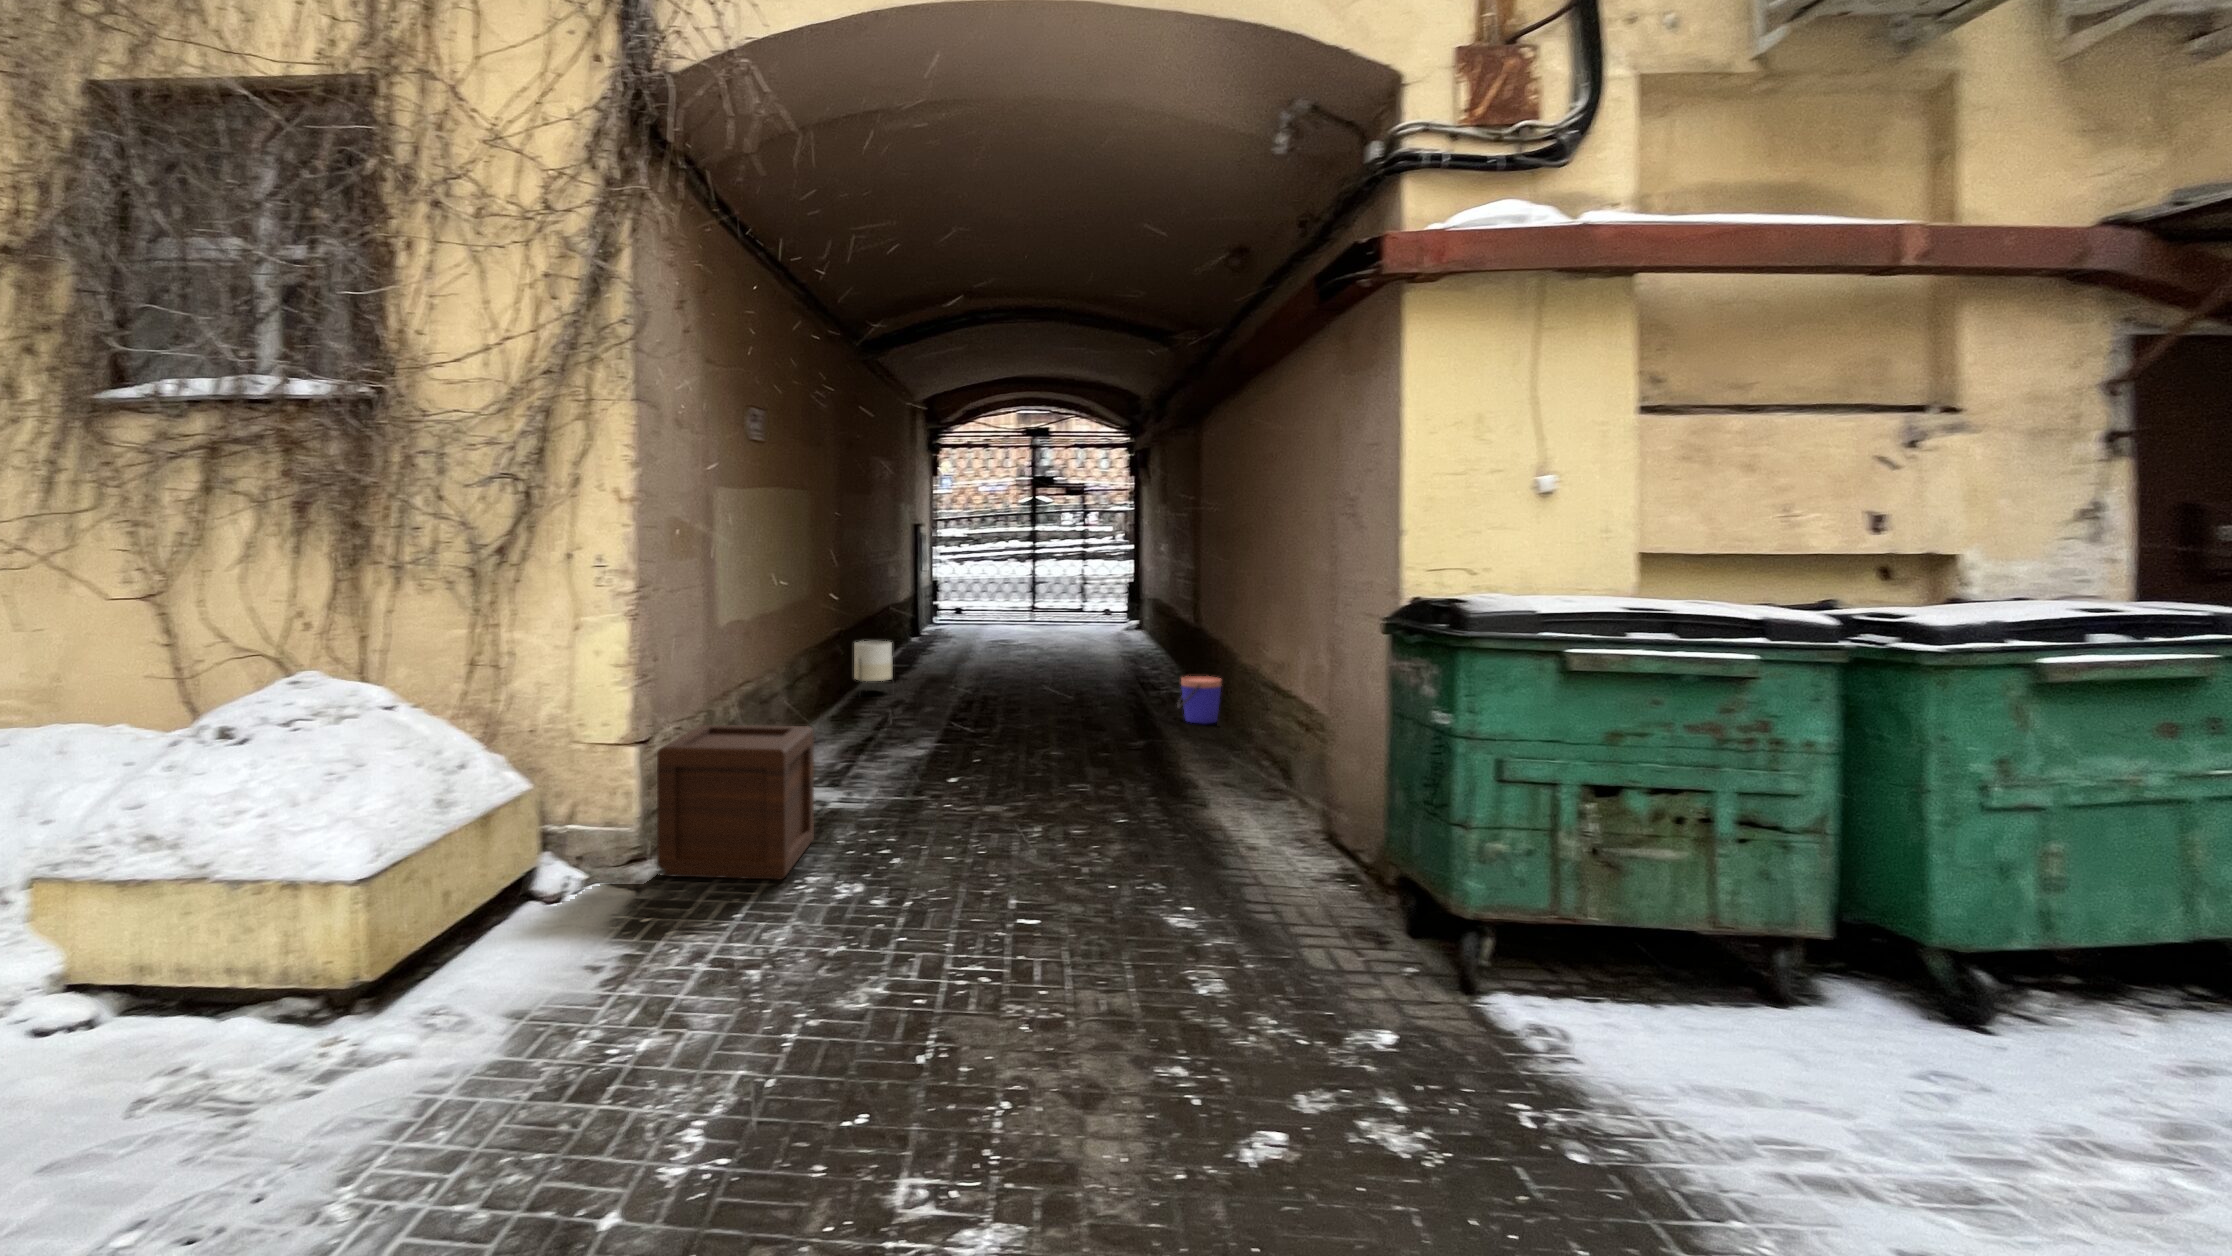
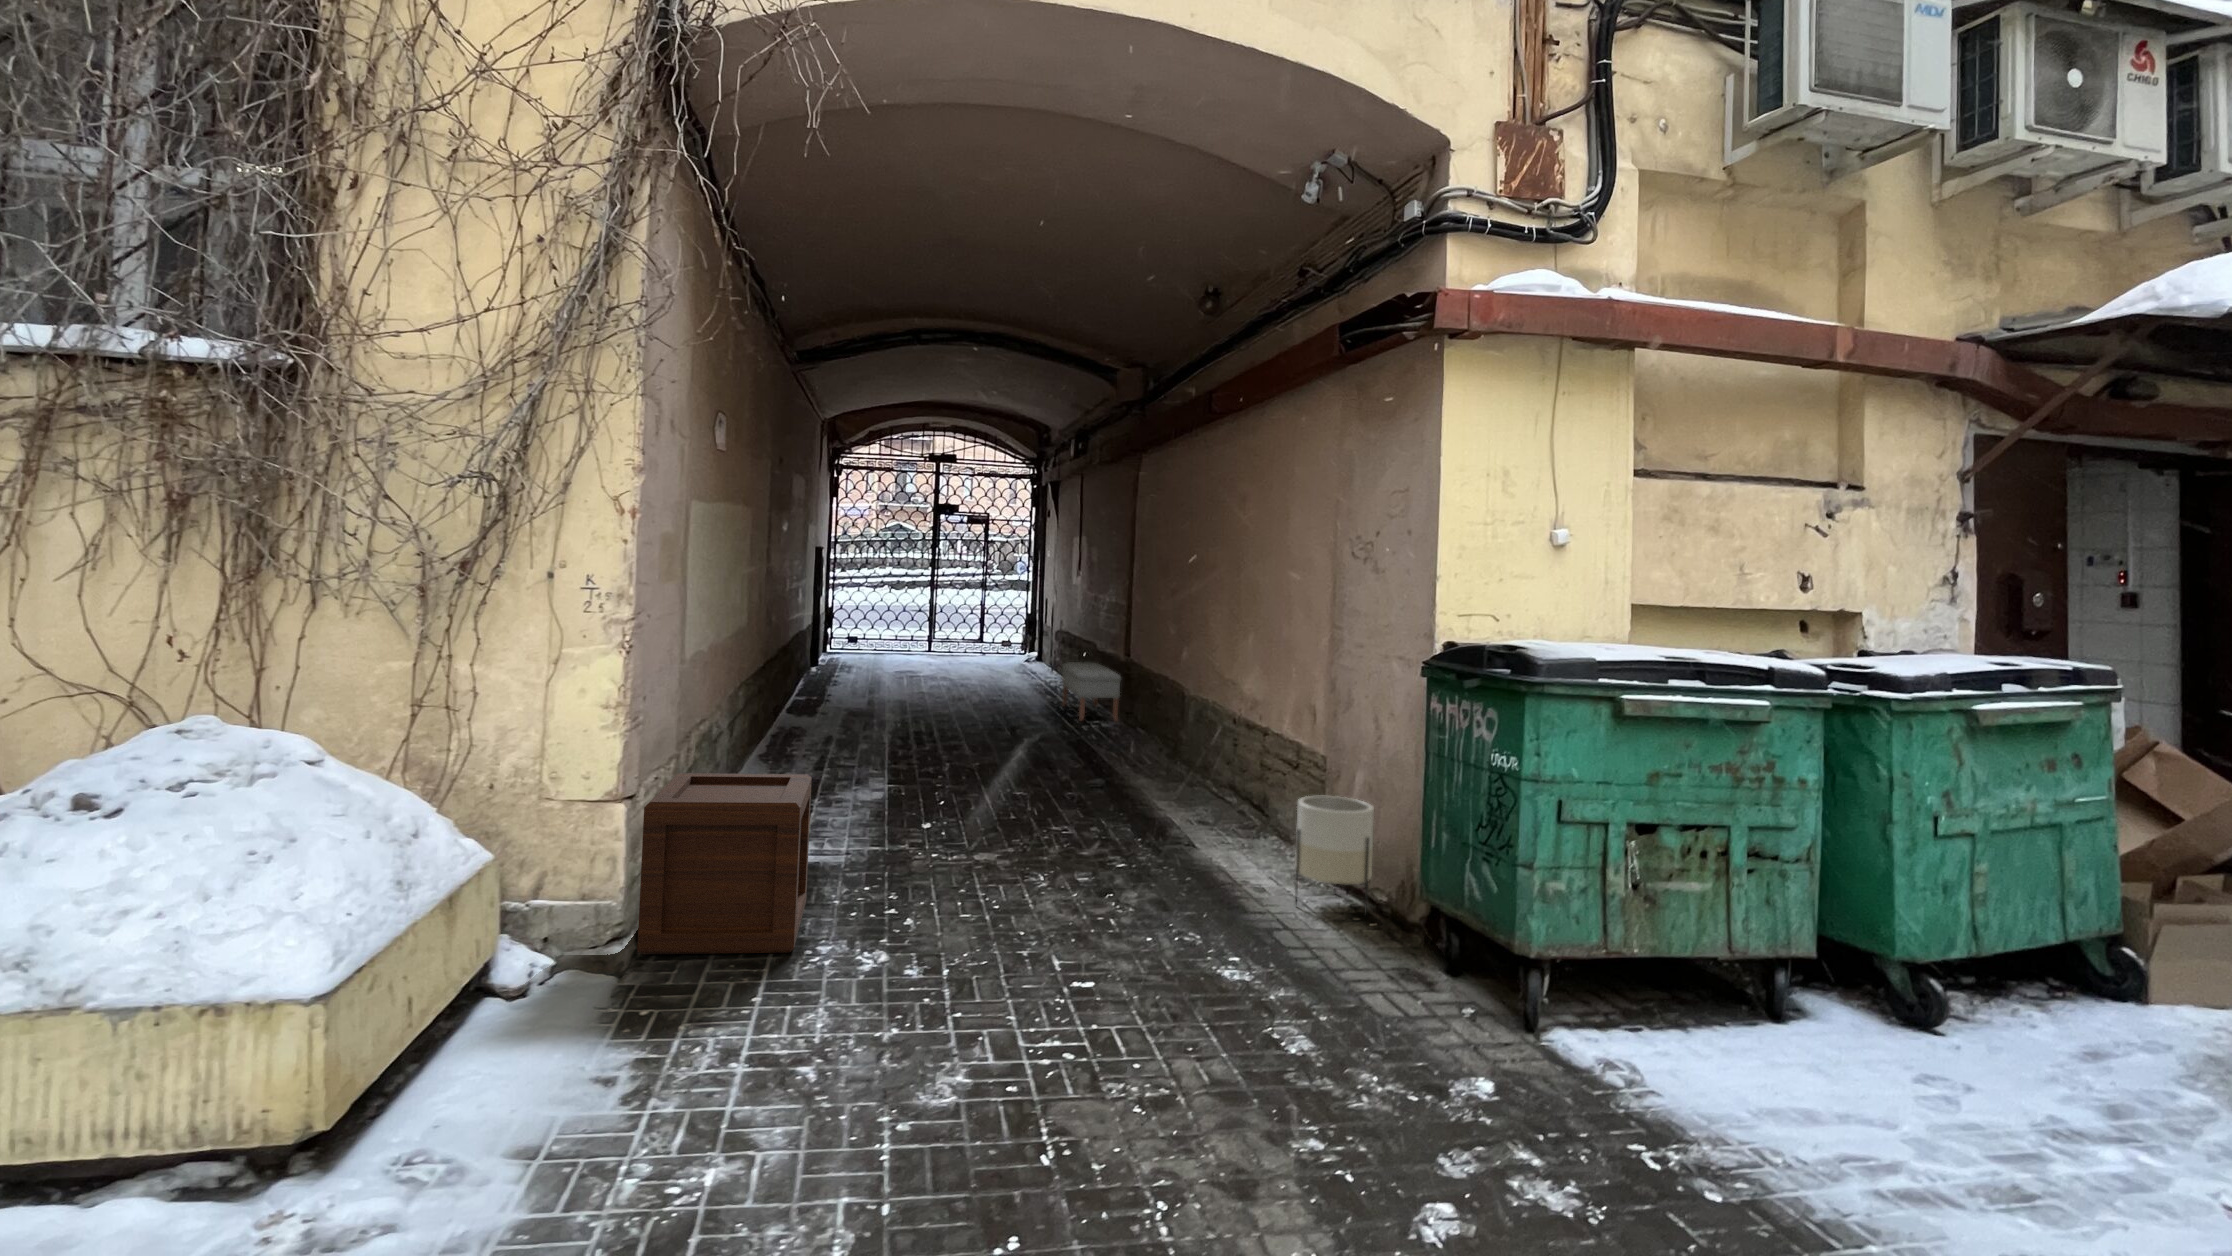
bench: none [1136,626,1188,684] -> present [1062,662,1121,721]
planter: present [854,641,893,682] -> present [1295,796,1374,915]
bucket: present [1177,676,1221,724] -> none [1128,715,1173,764]

